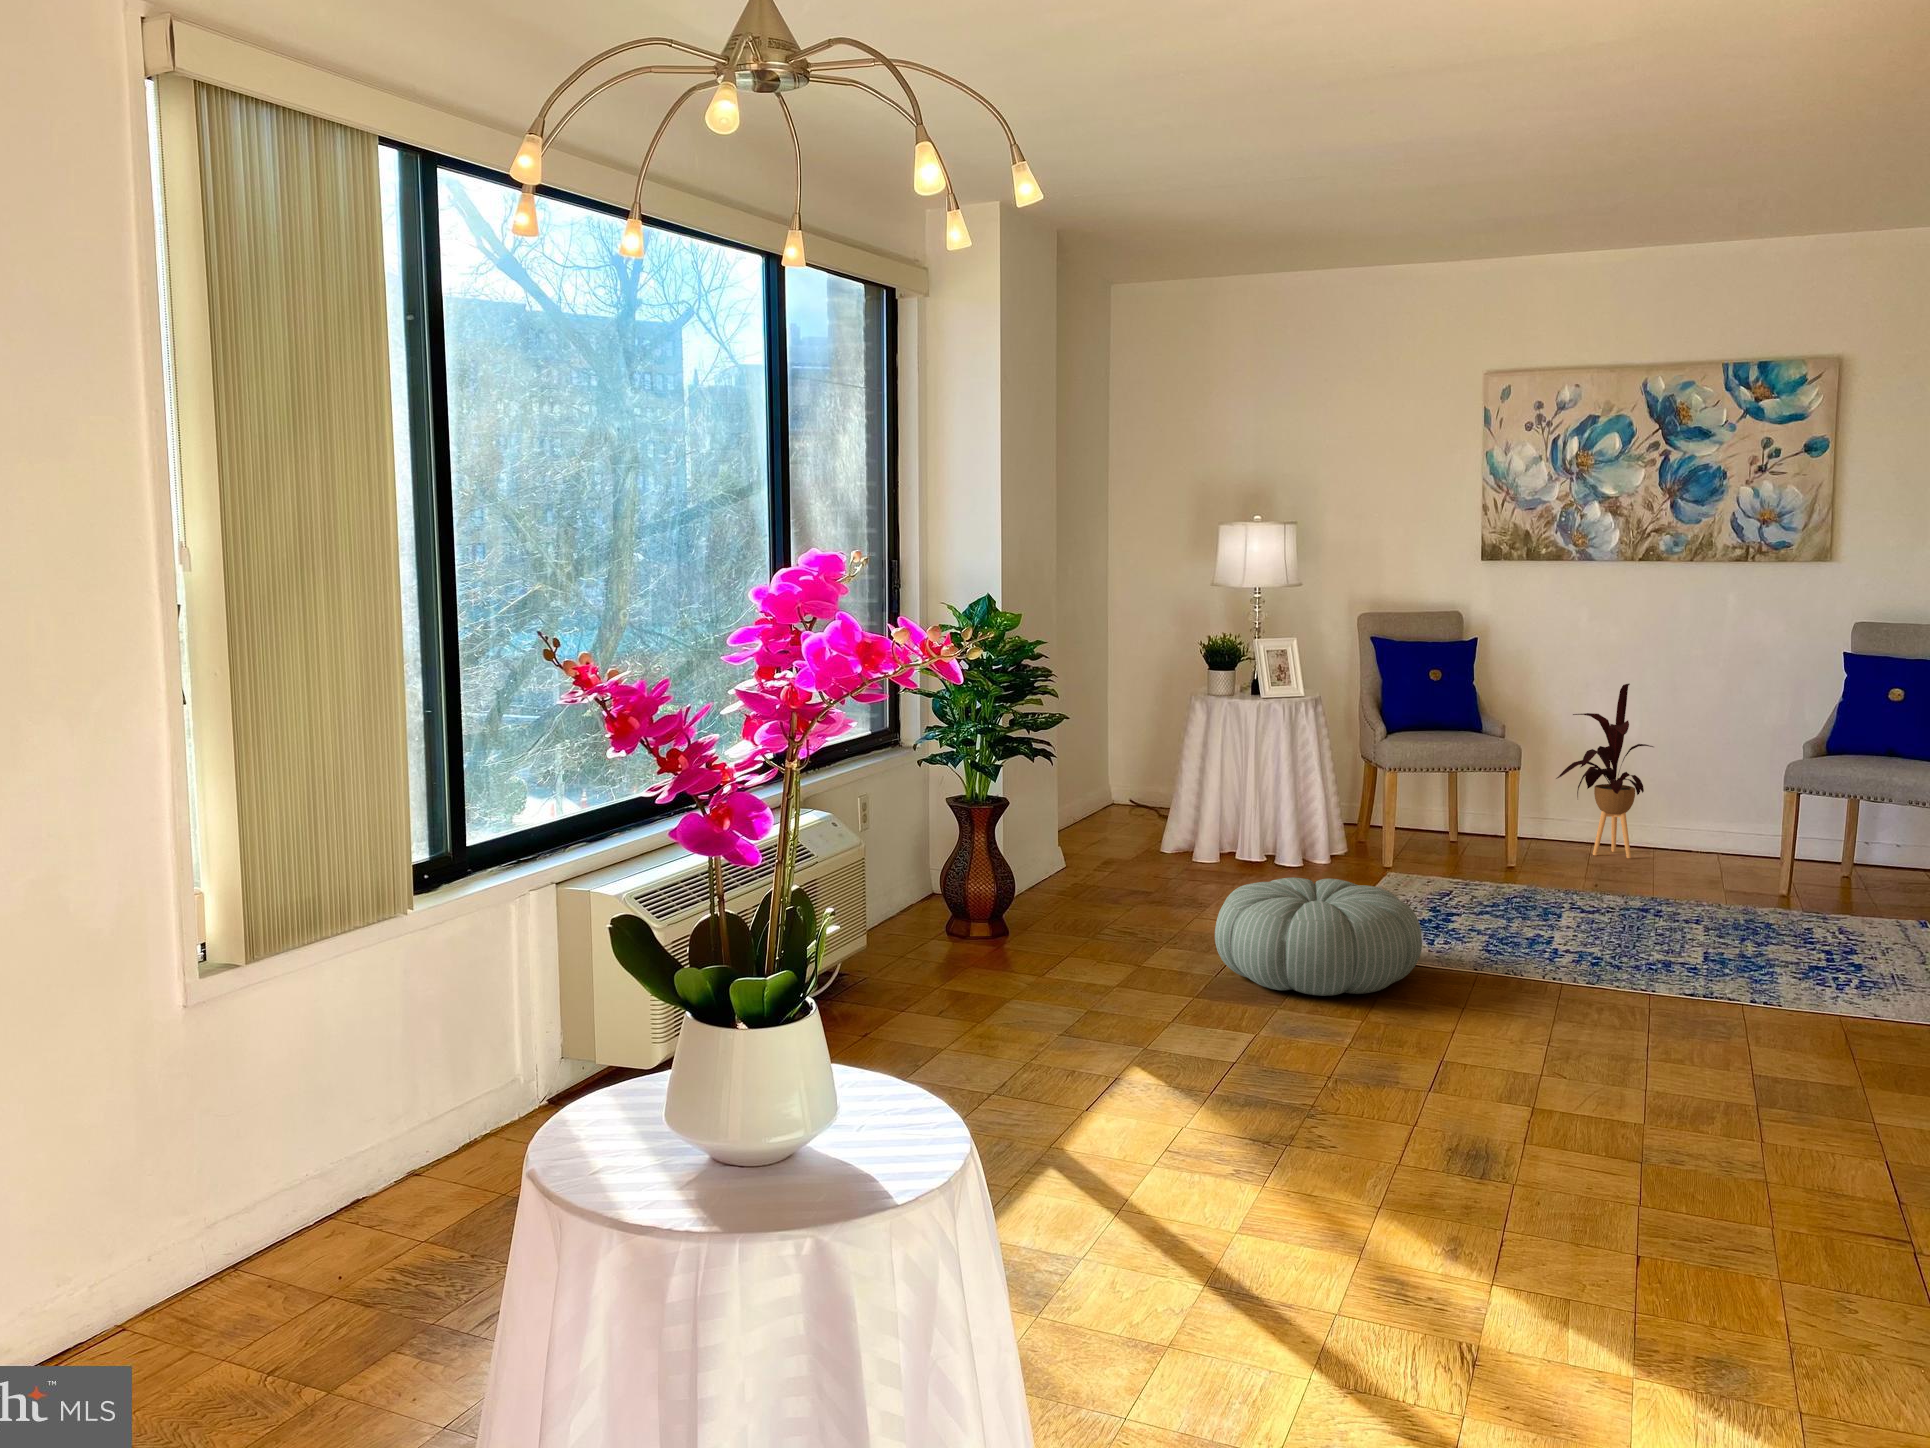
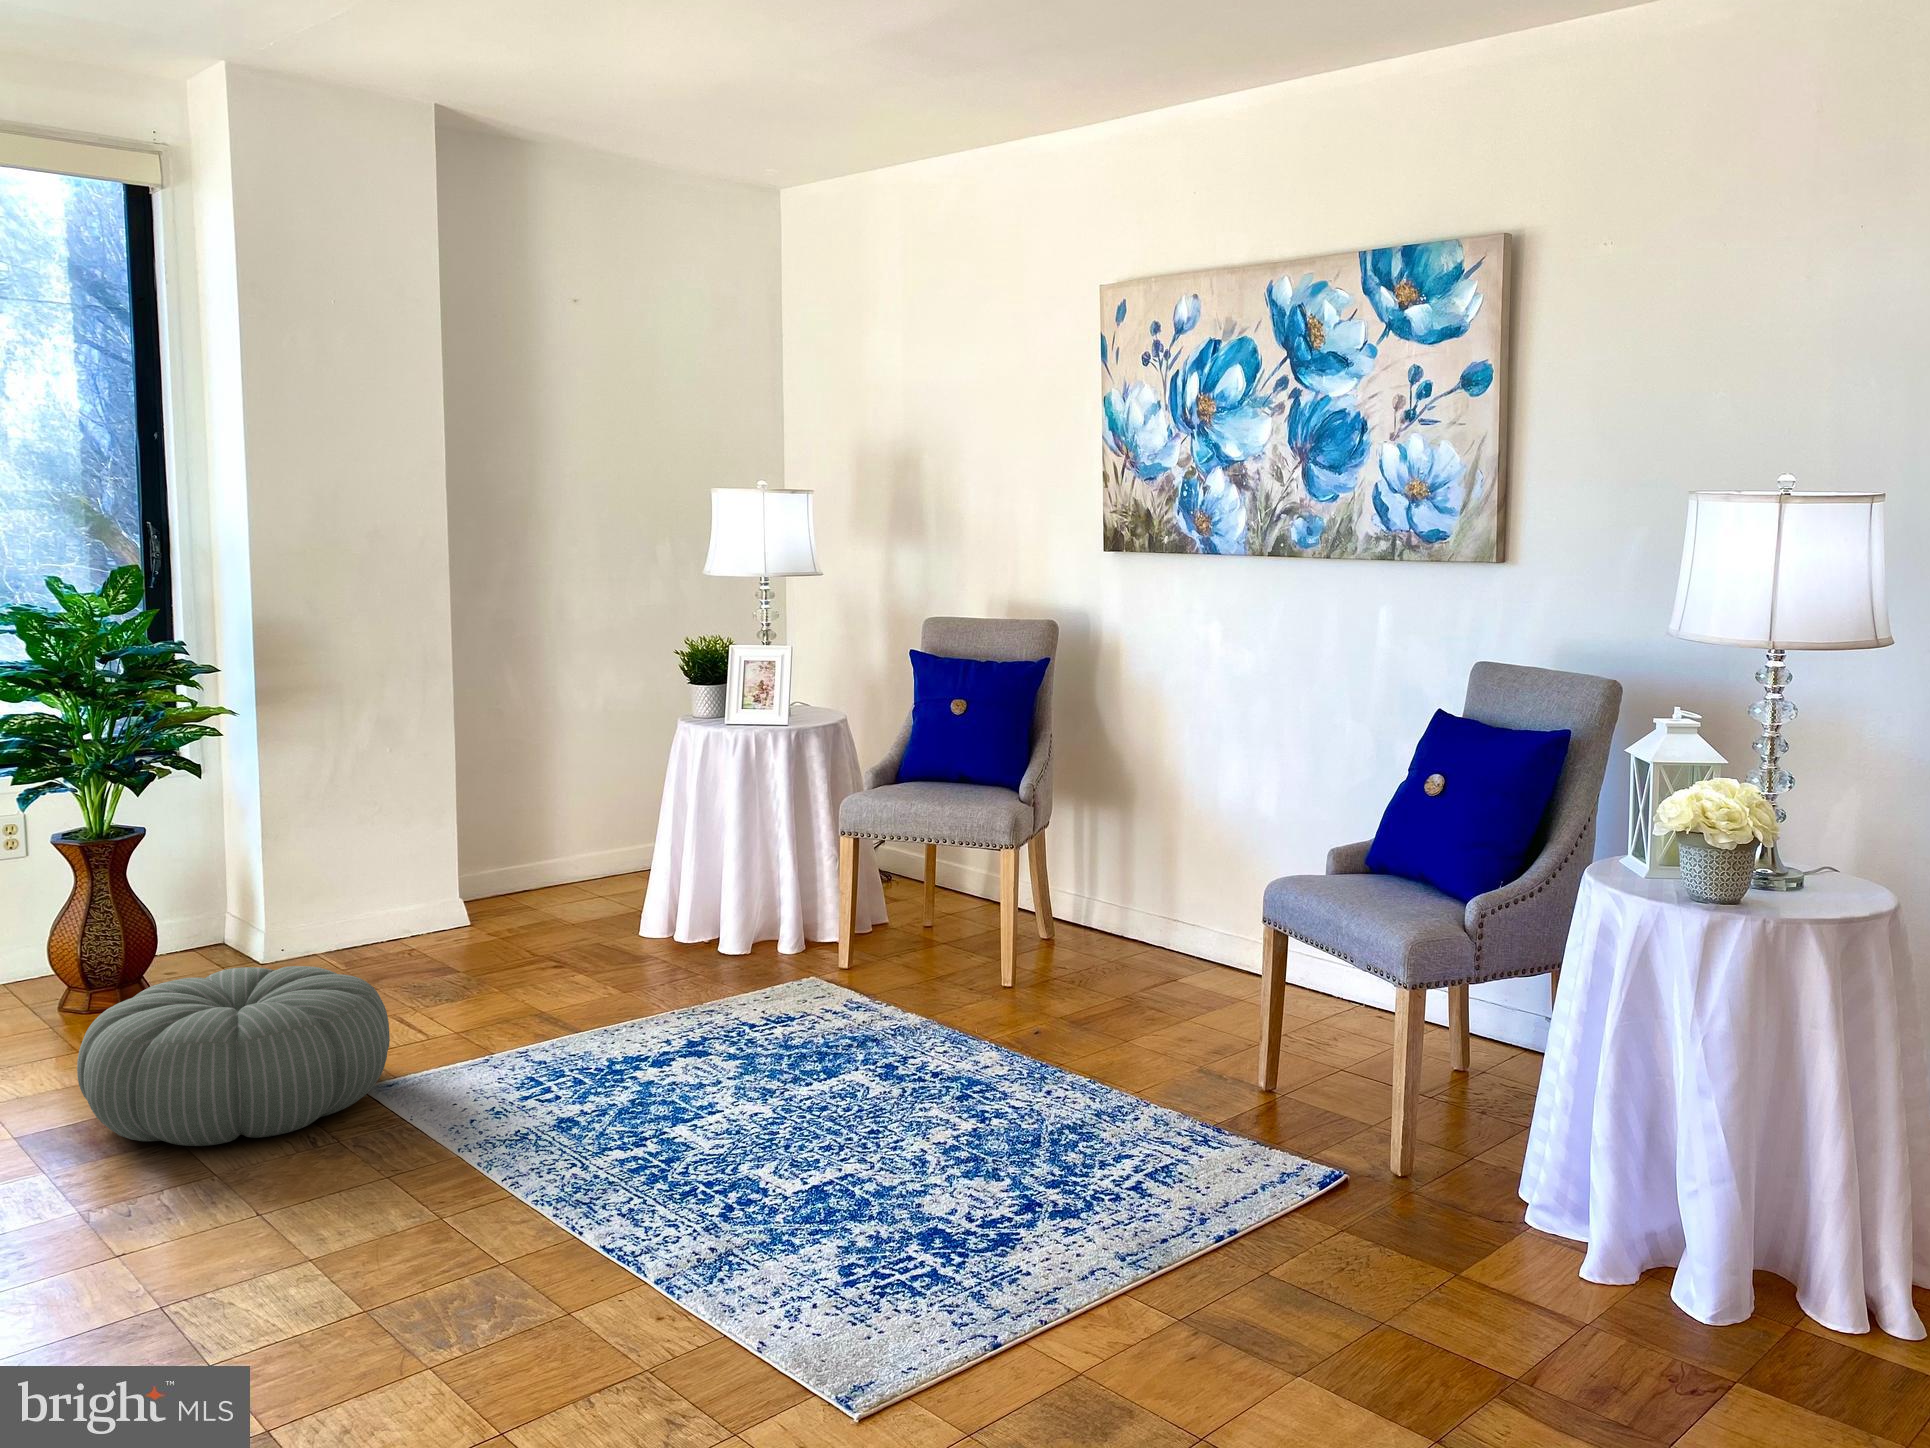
house plant: present [1556,684,1653,858] -> none [1099,737,1237,998]

